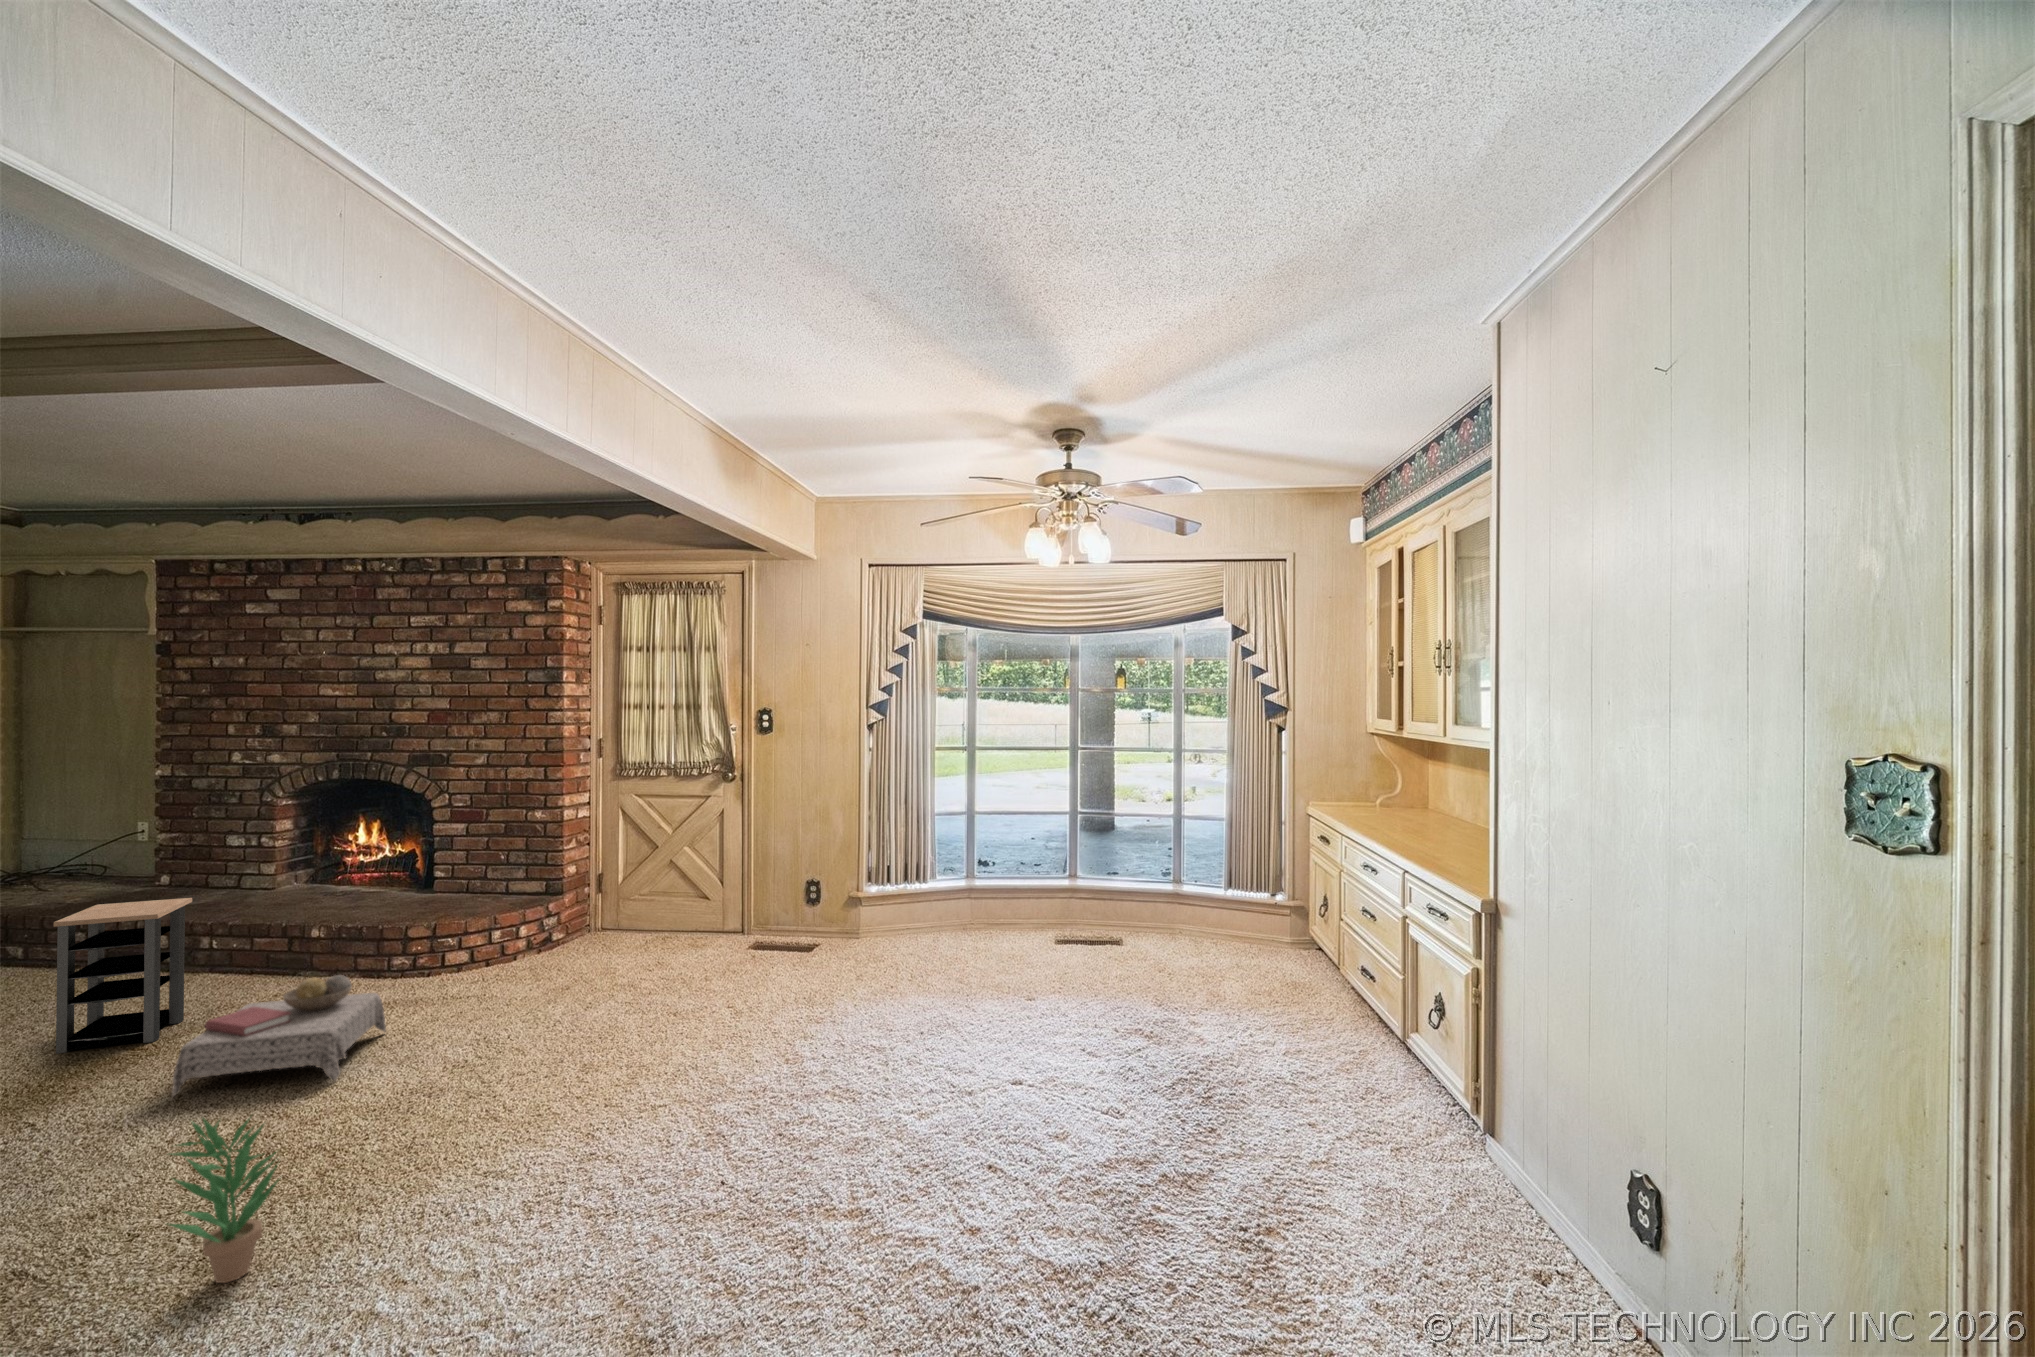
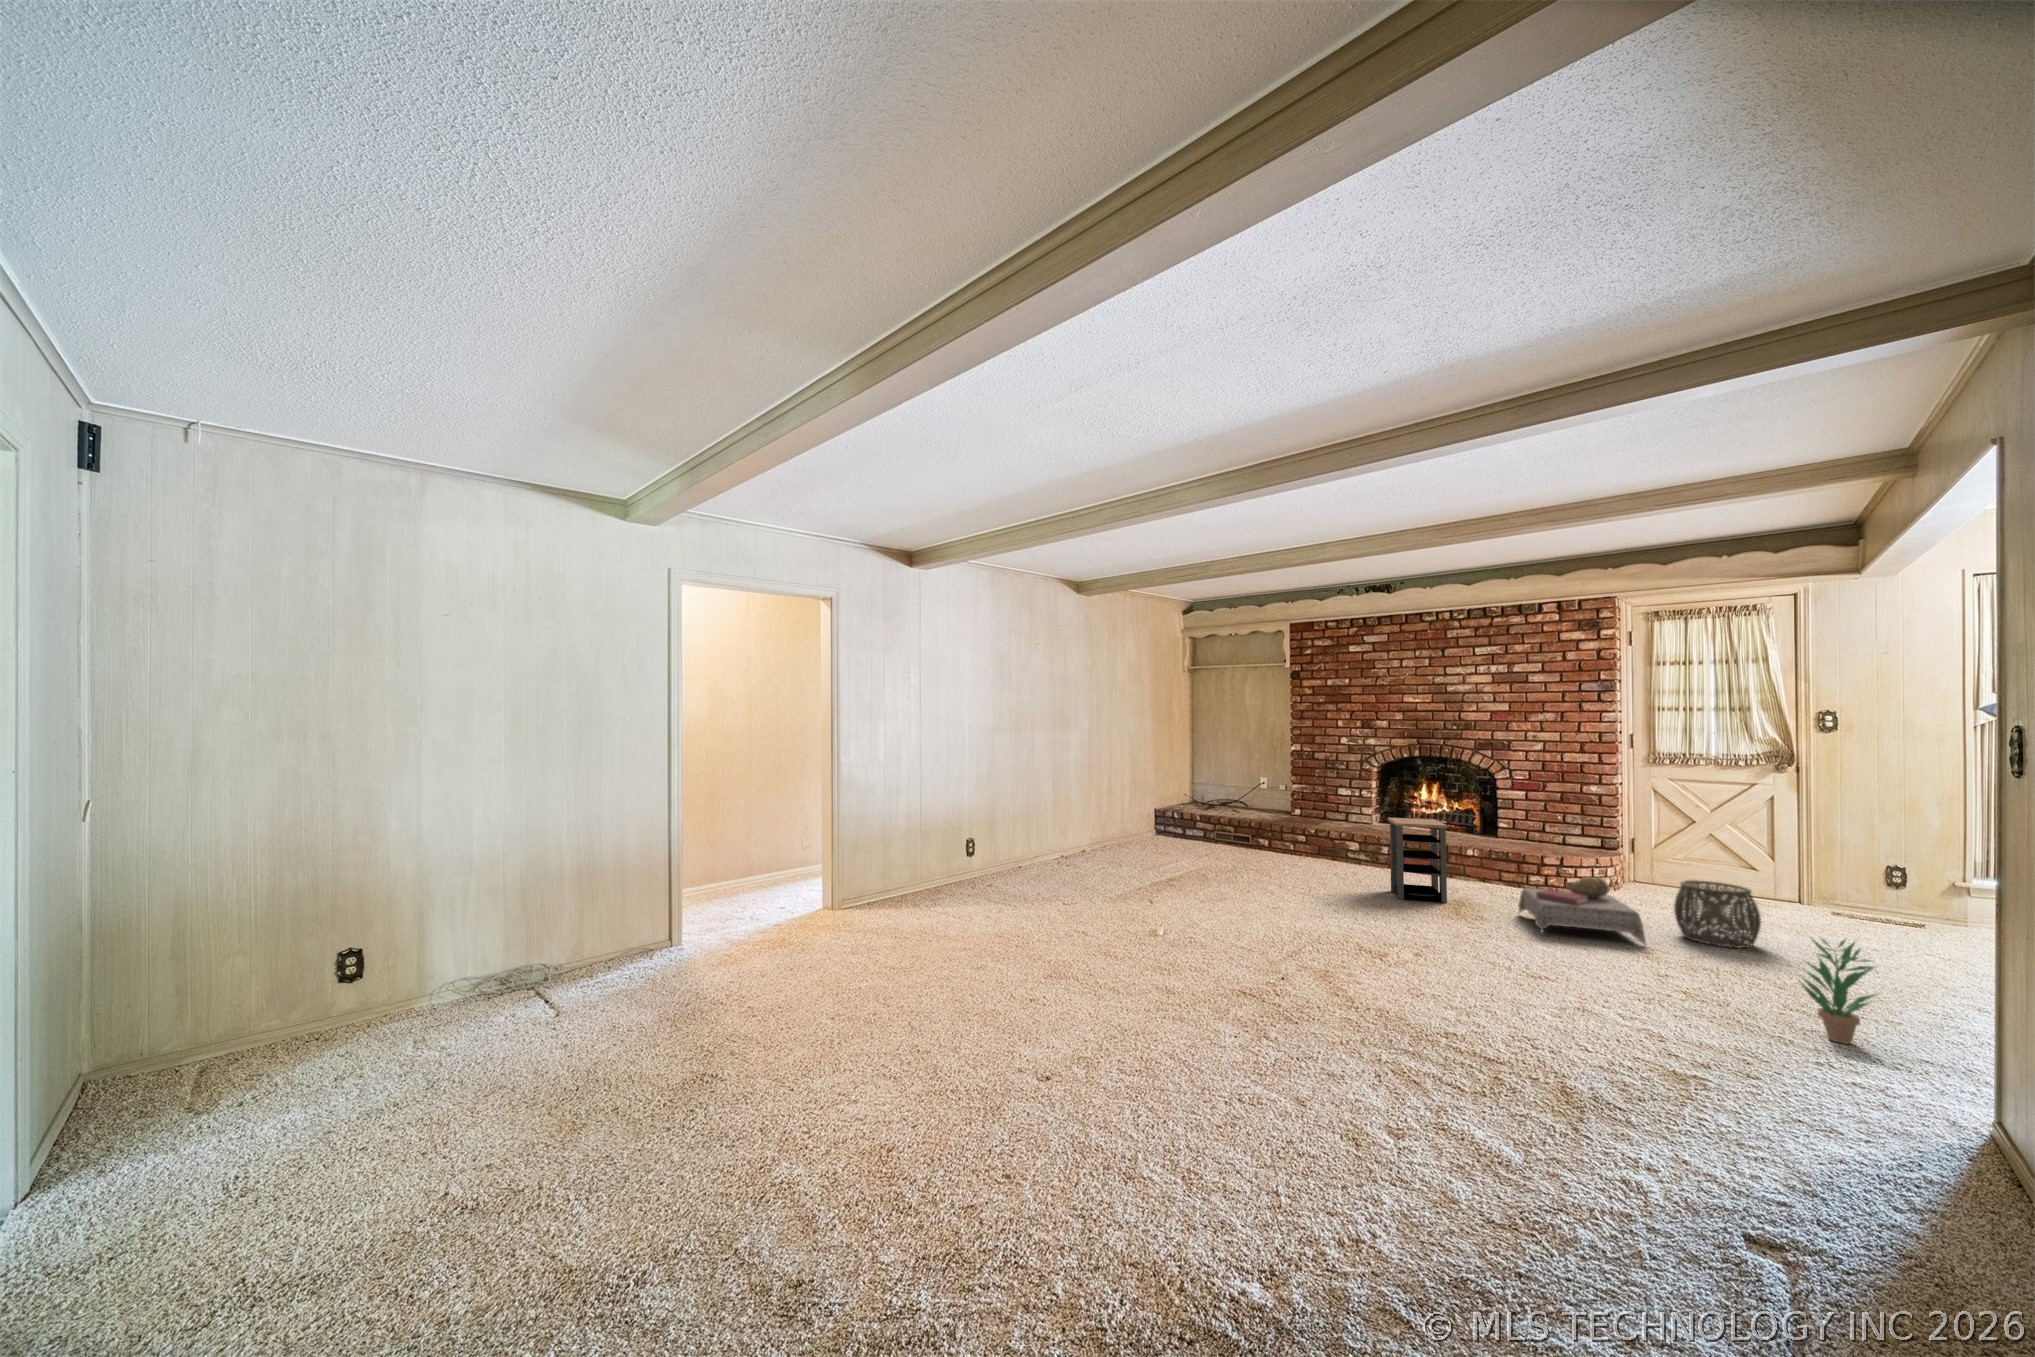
woven basket: none [431,953,535,1053] -> present [1674,880,1761,948]

